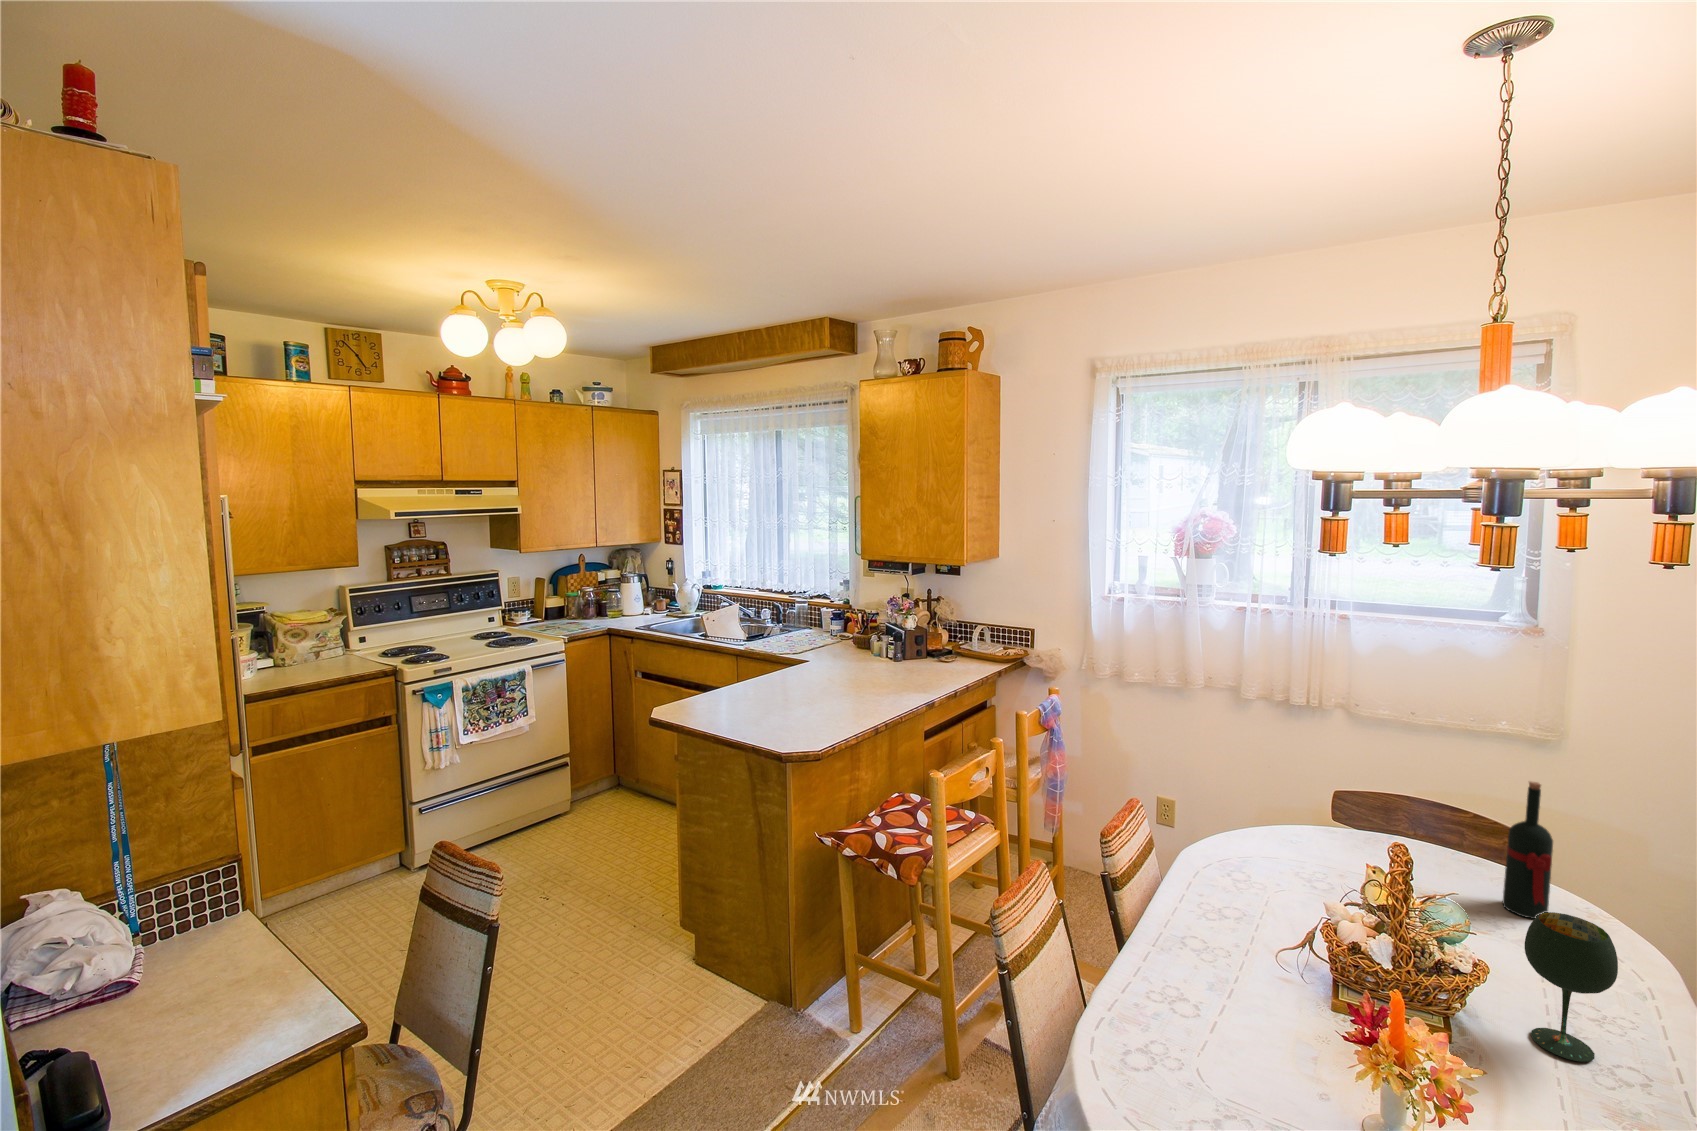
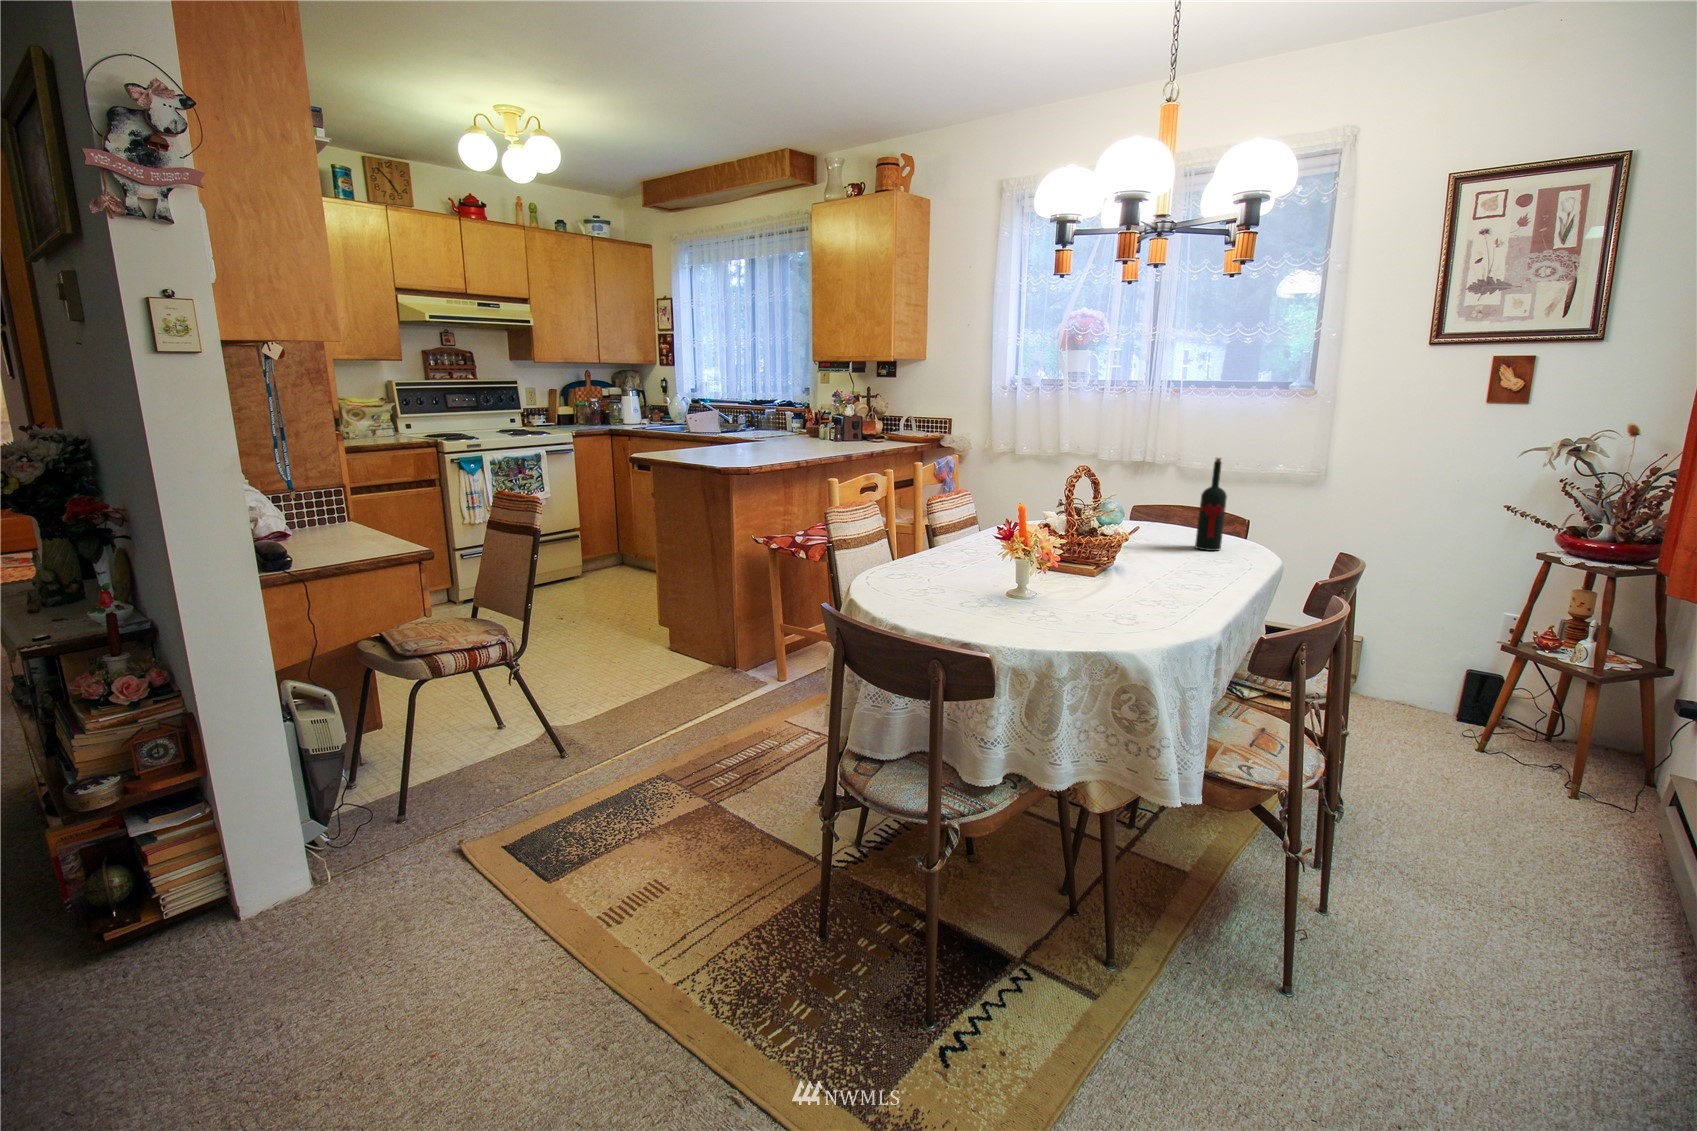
wine glass: present [1525,912,1618,1062] -> none [1146,502,1192,585]

